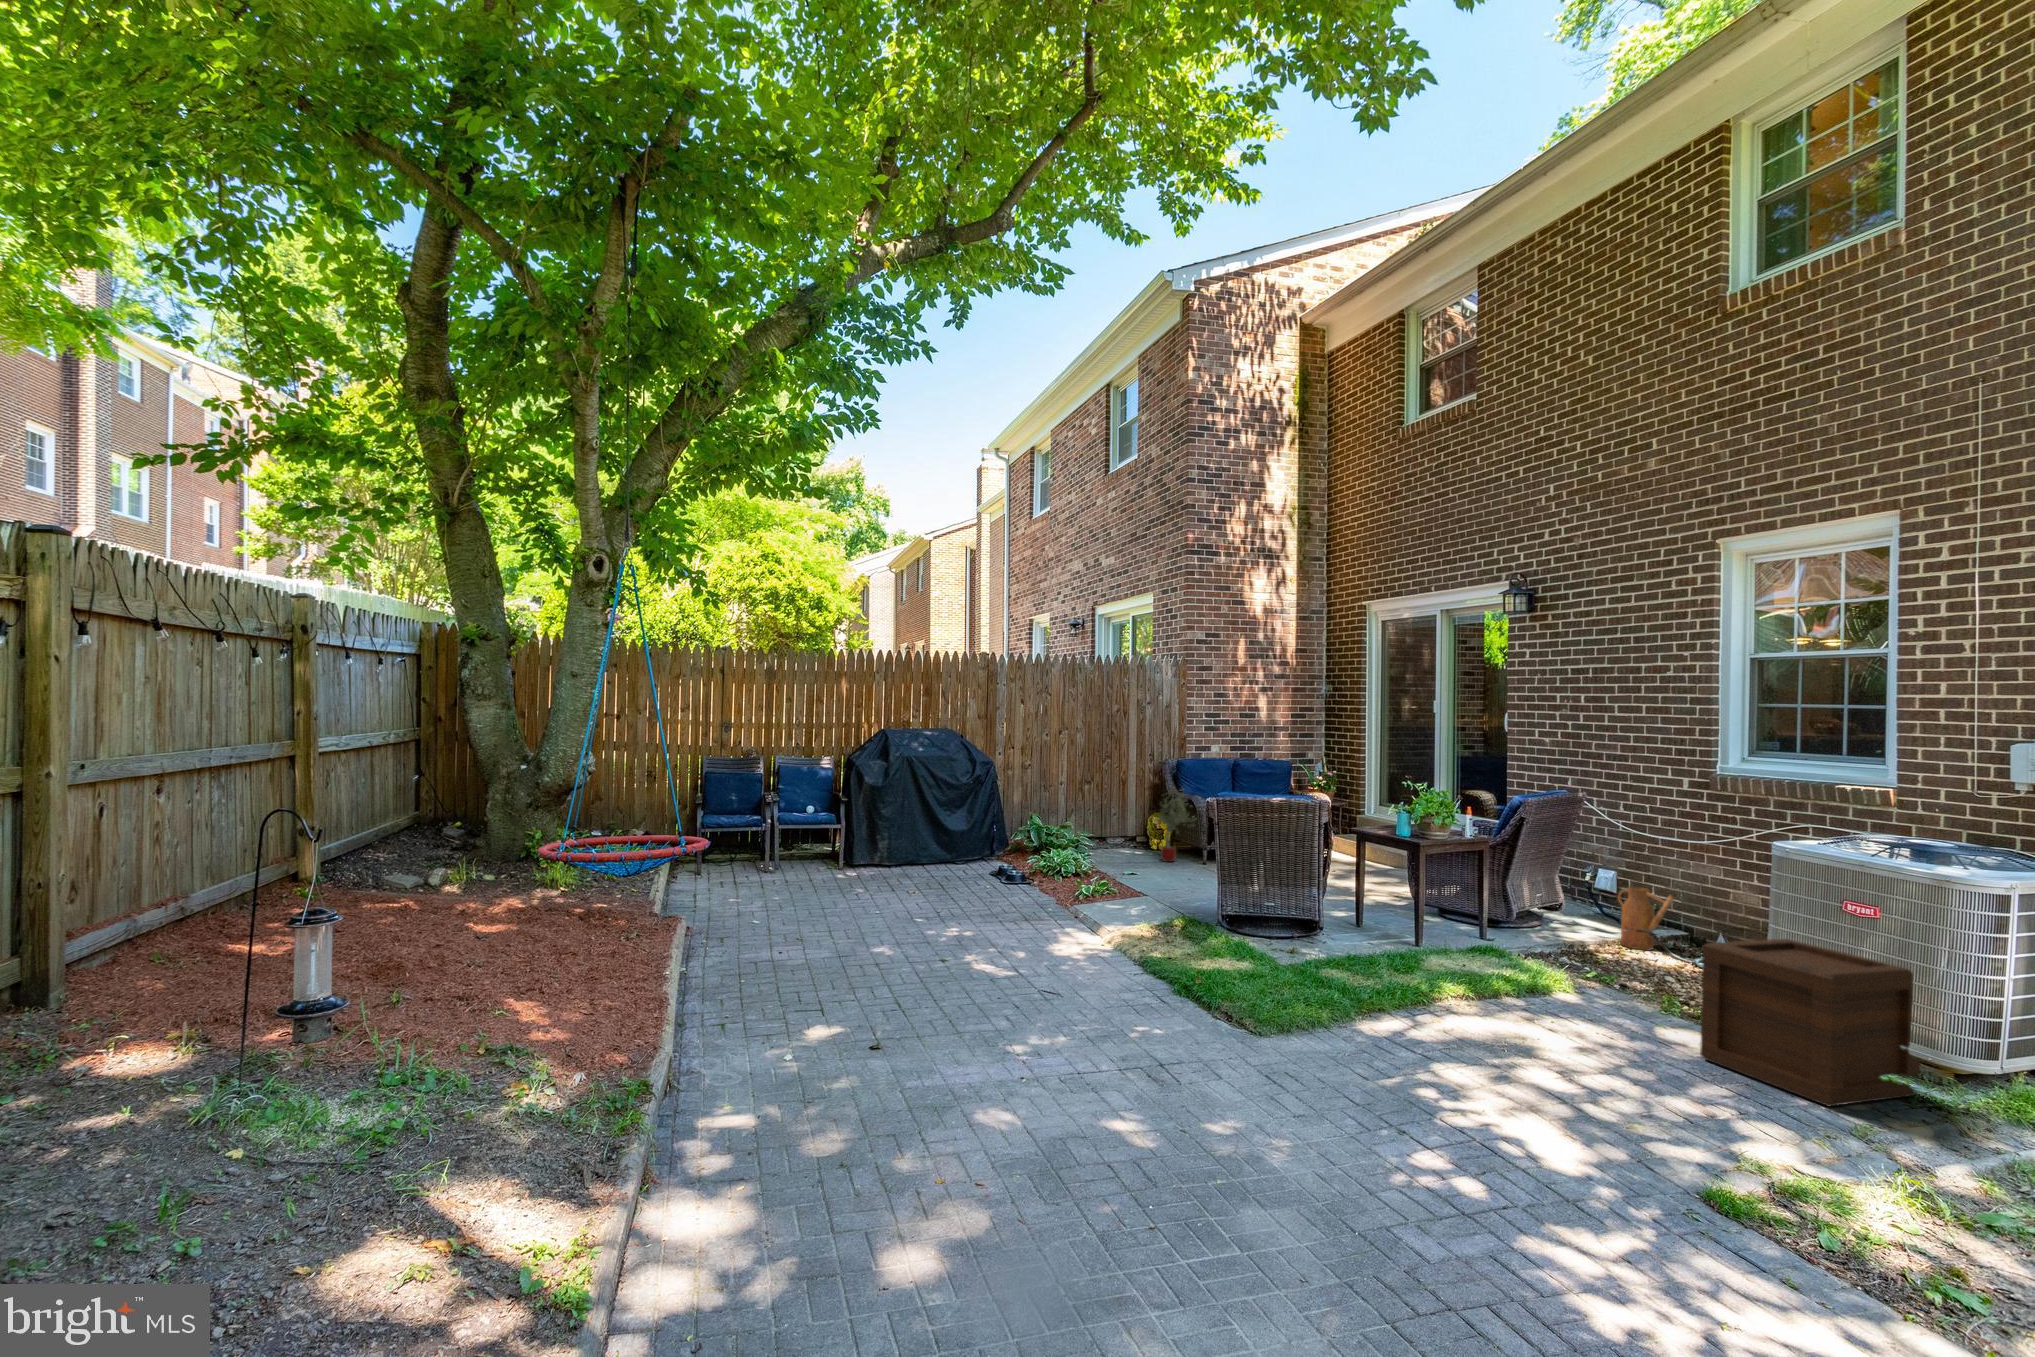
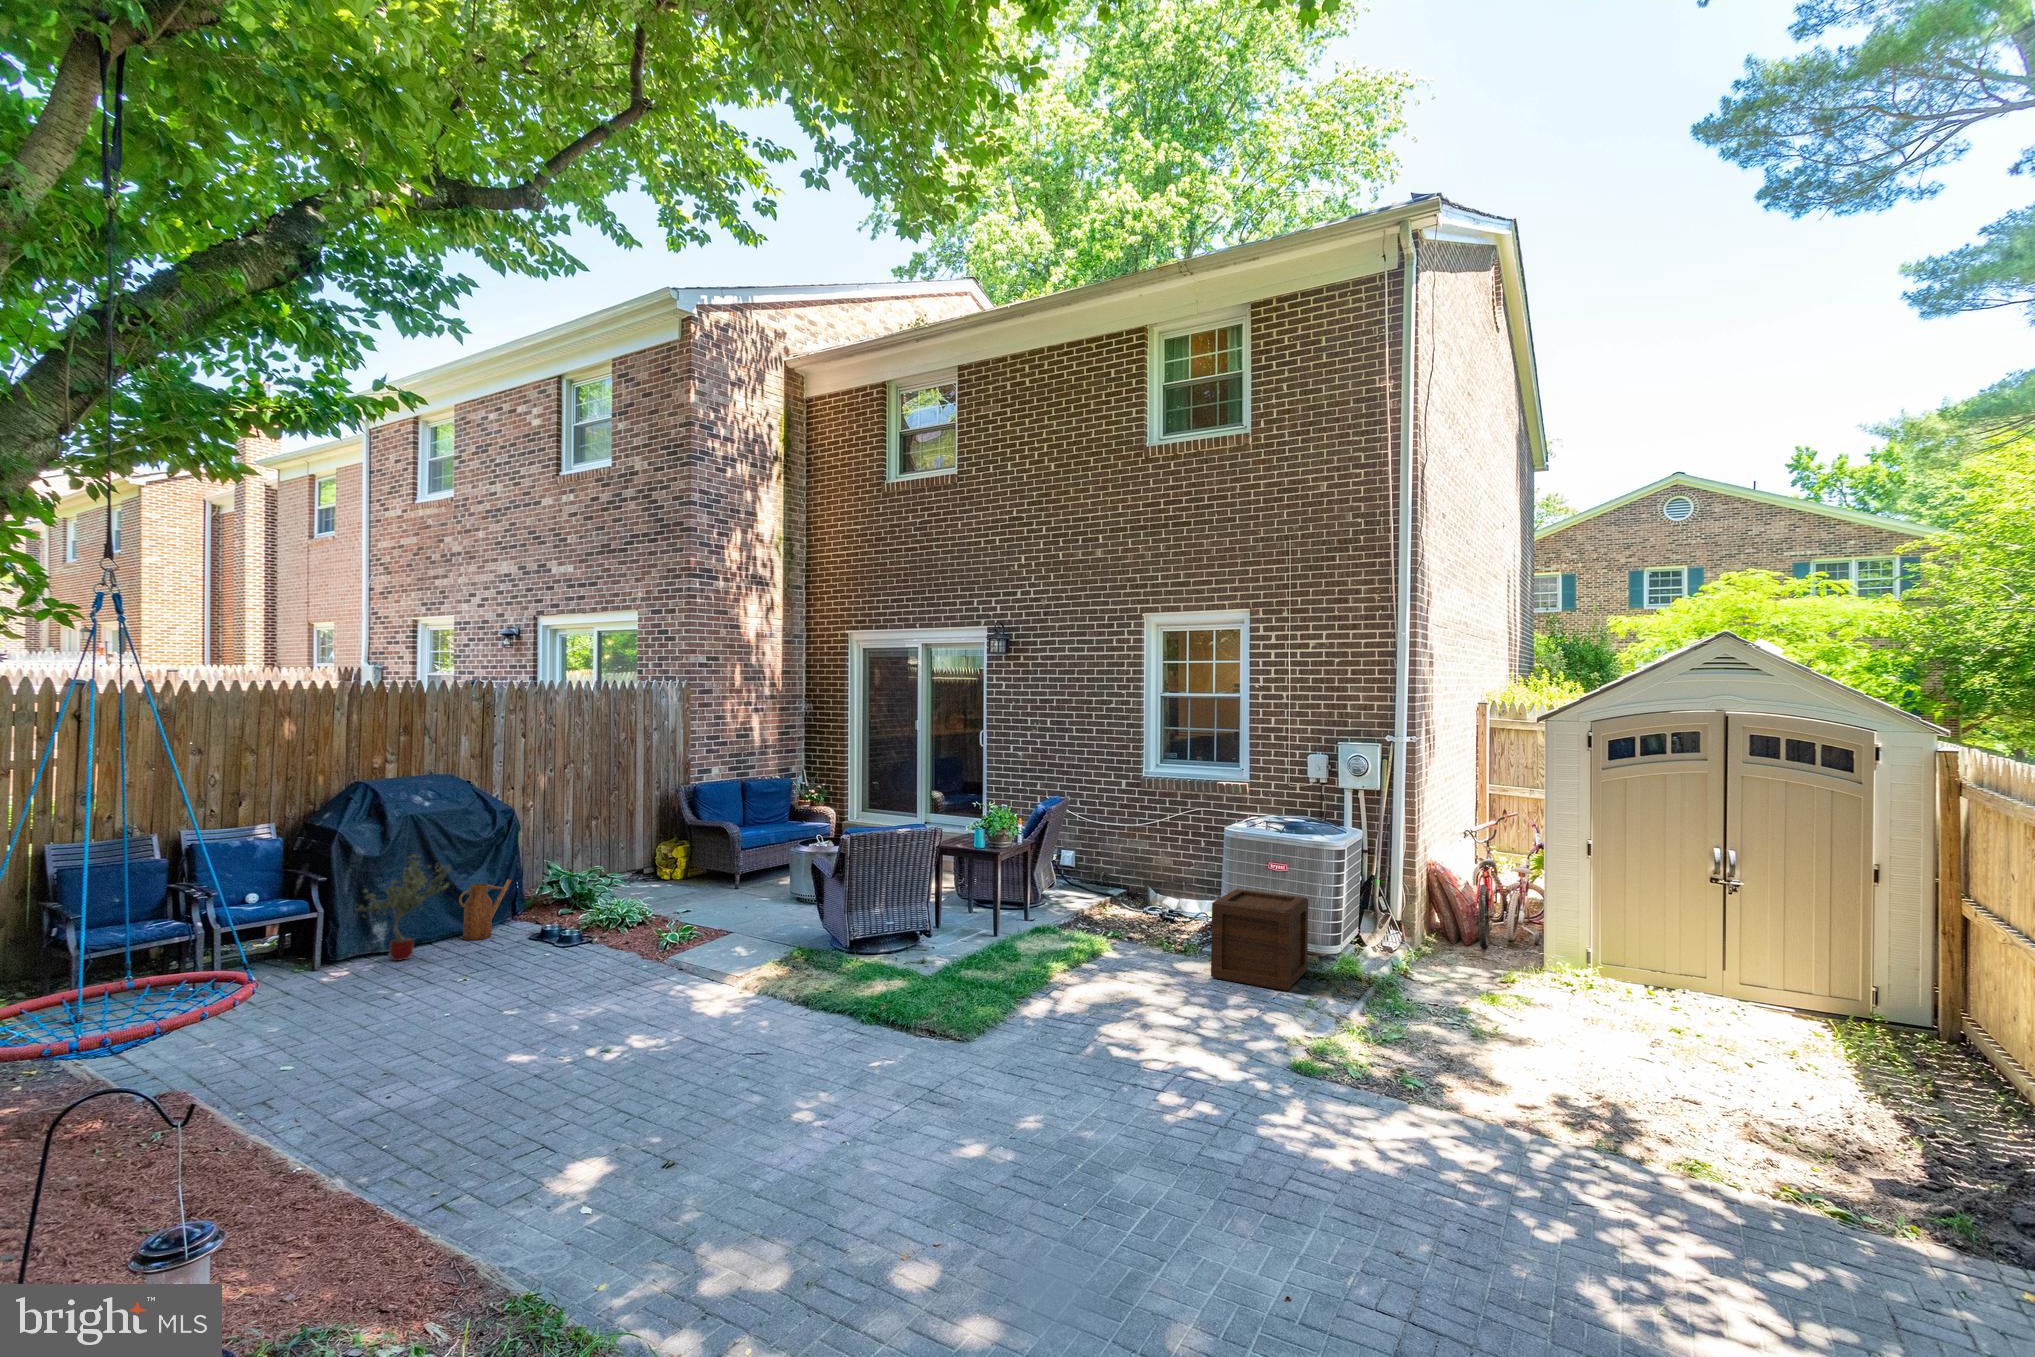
potted tree: present [1159,787,1197,862] -> present [355,855,450,961]
watering can: present [1618,887,1674,950] -> present [459,879,511,940]

